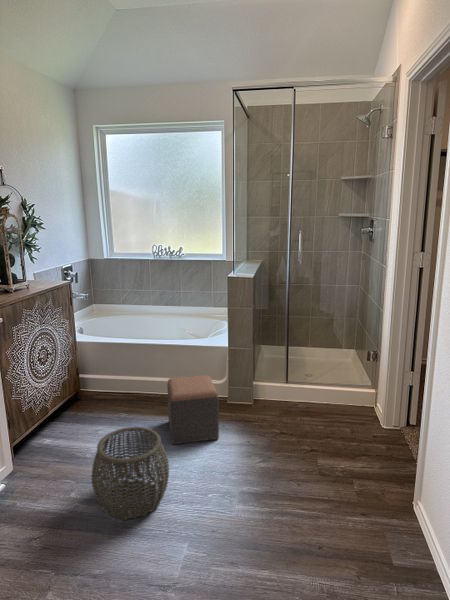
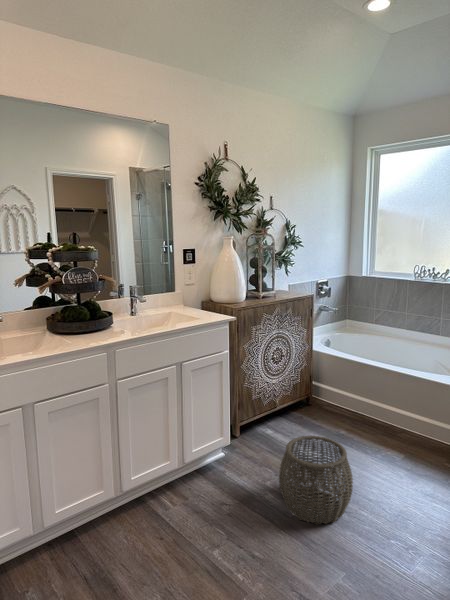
footstool: present [167,375,219,444] -> none [377,406,438,487]

